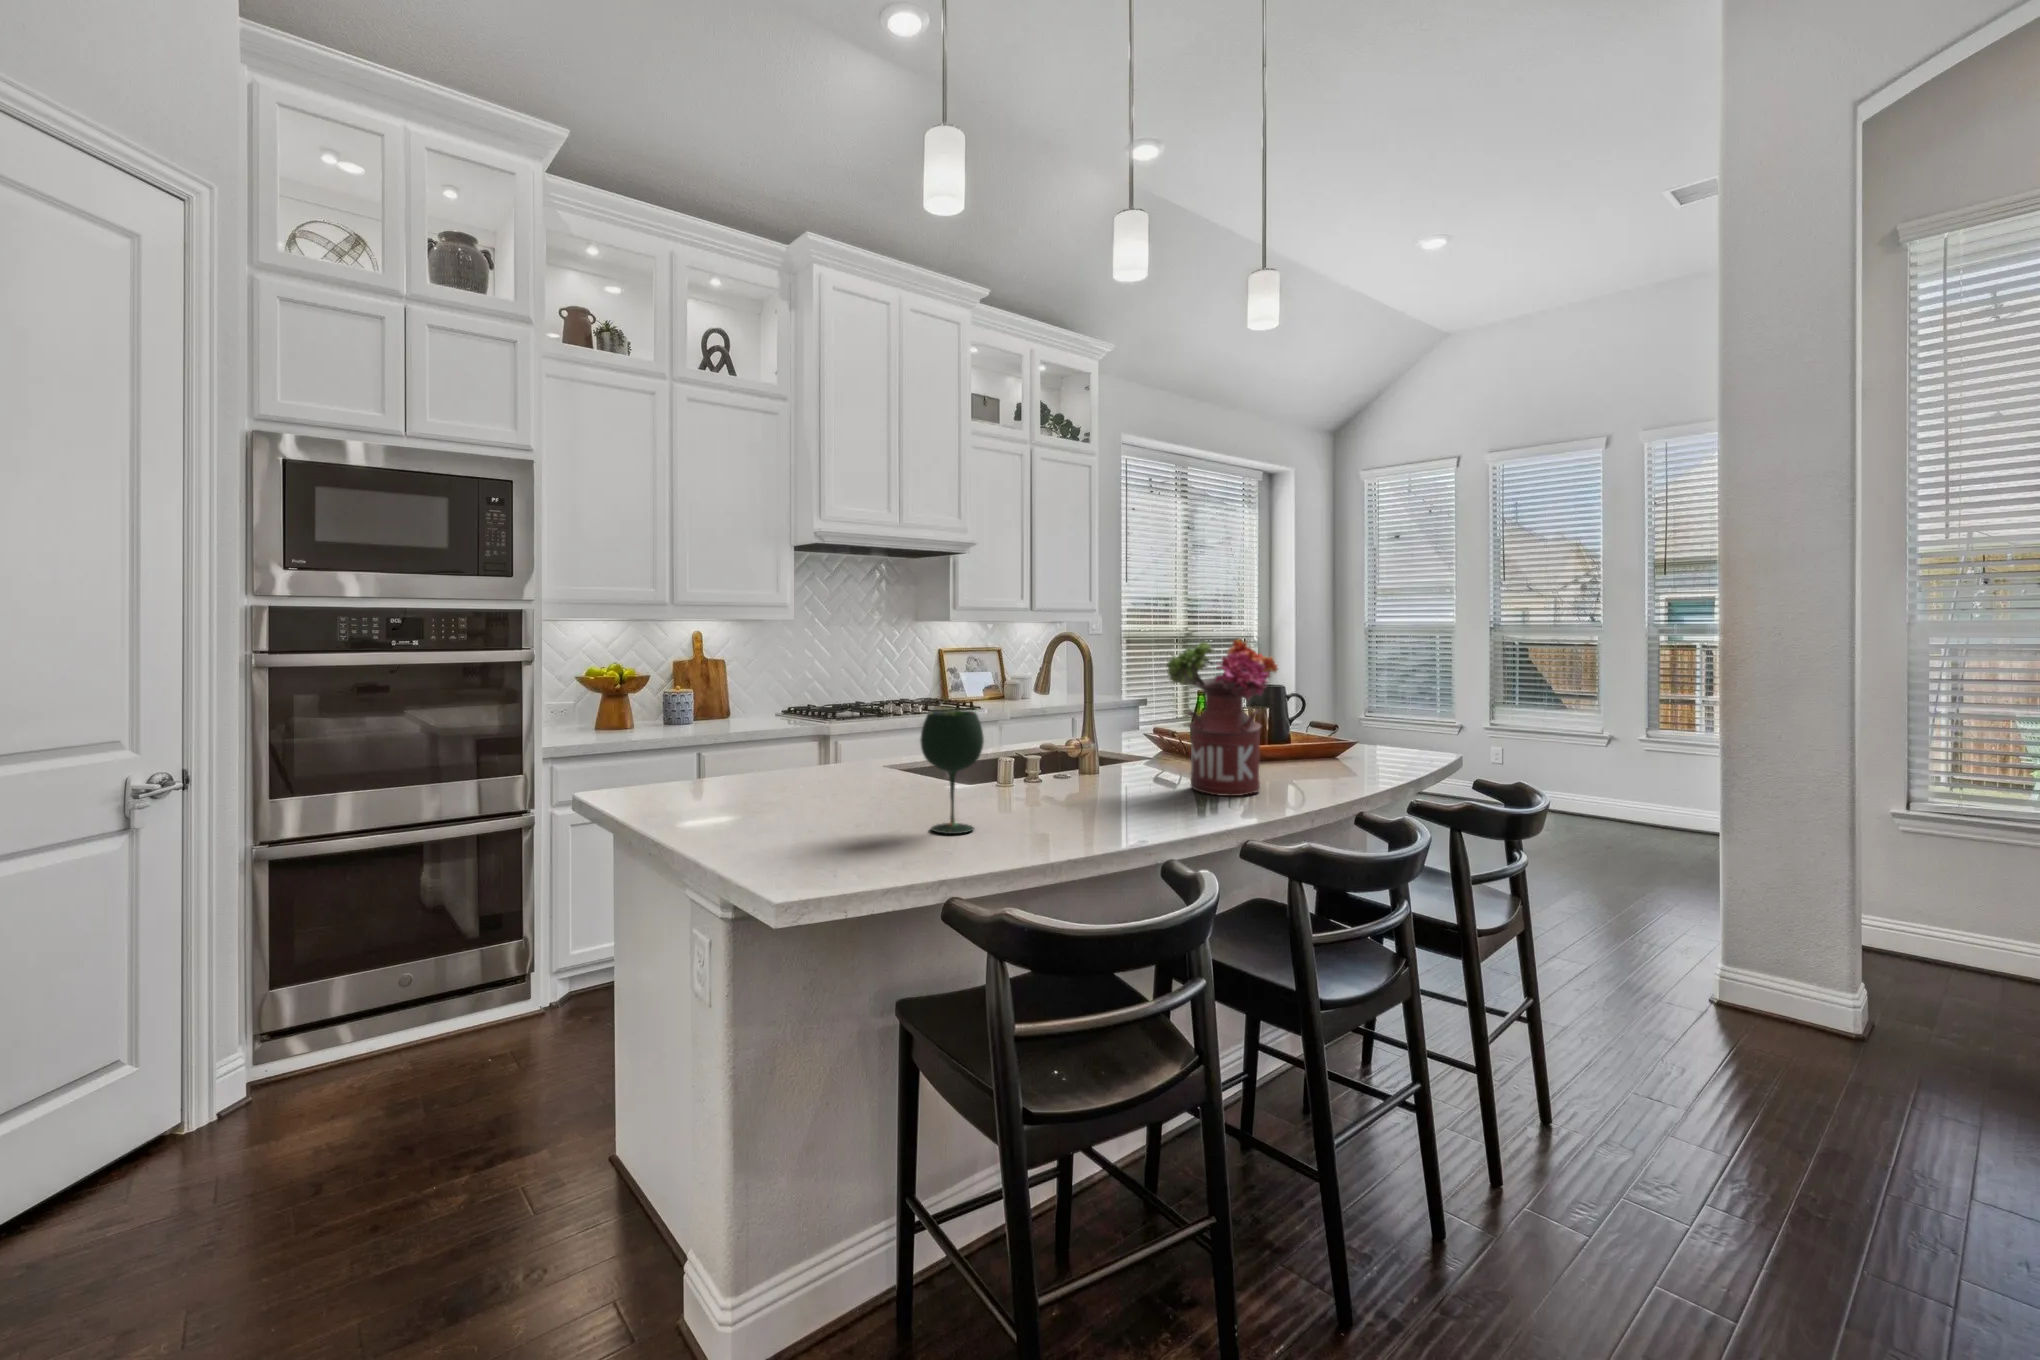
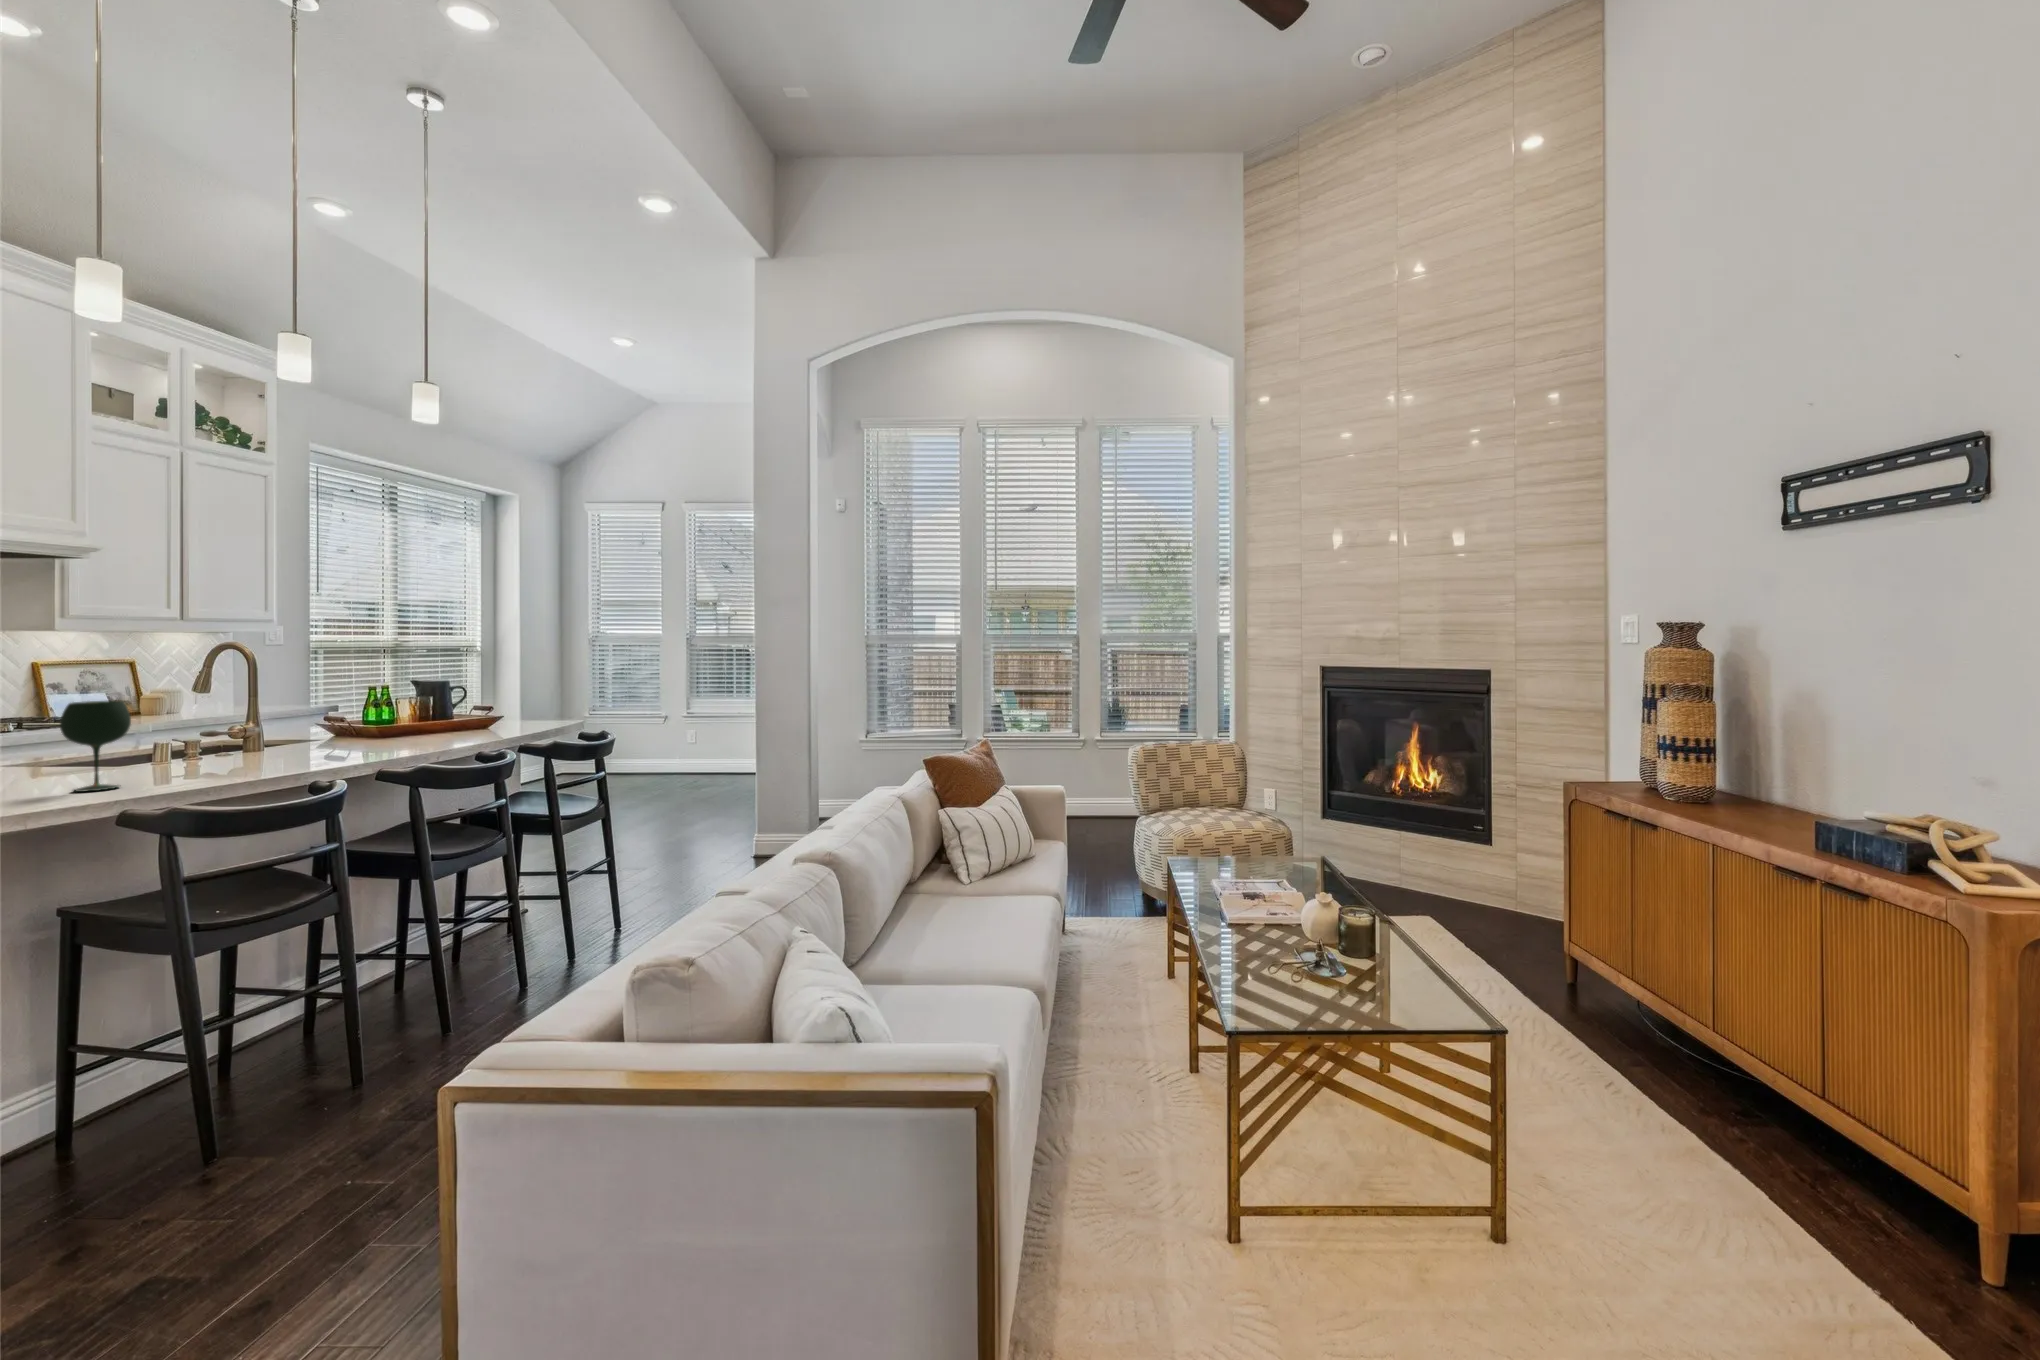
flower arrangement: present [1167,639,1278,796] -> none [318,645,416,752]

